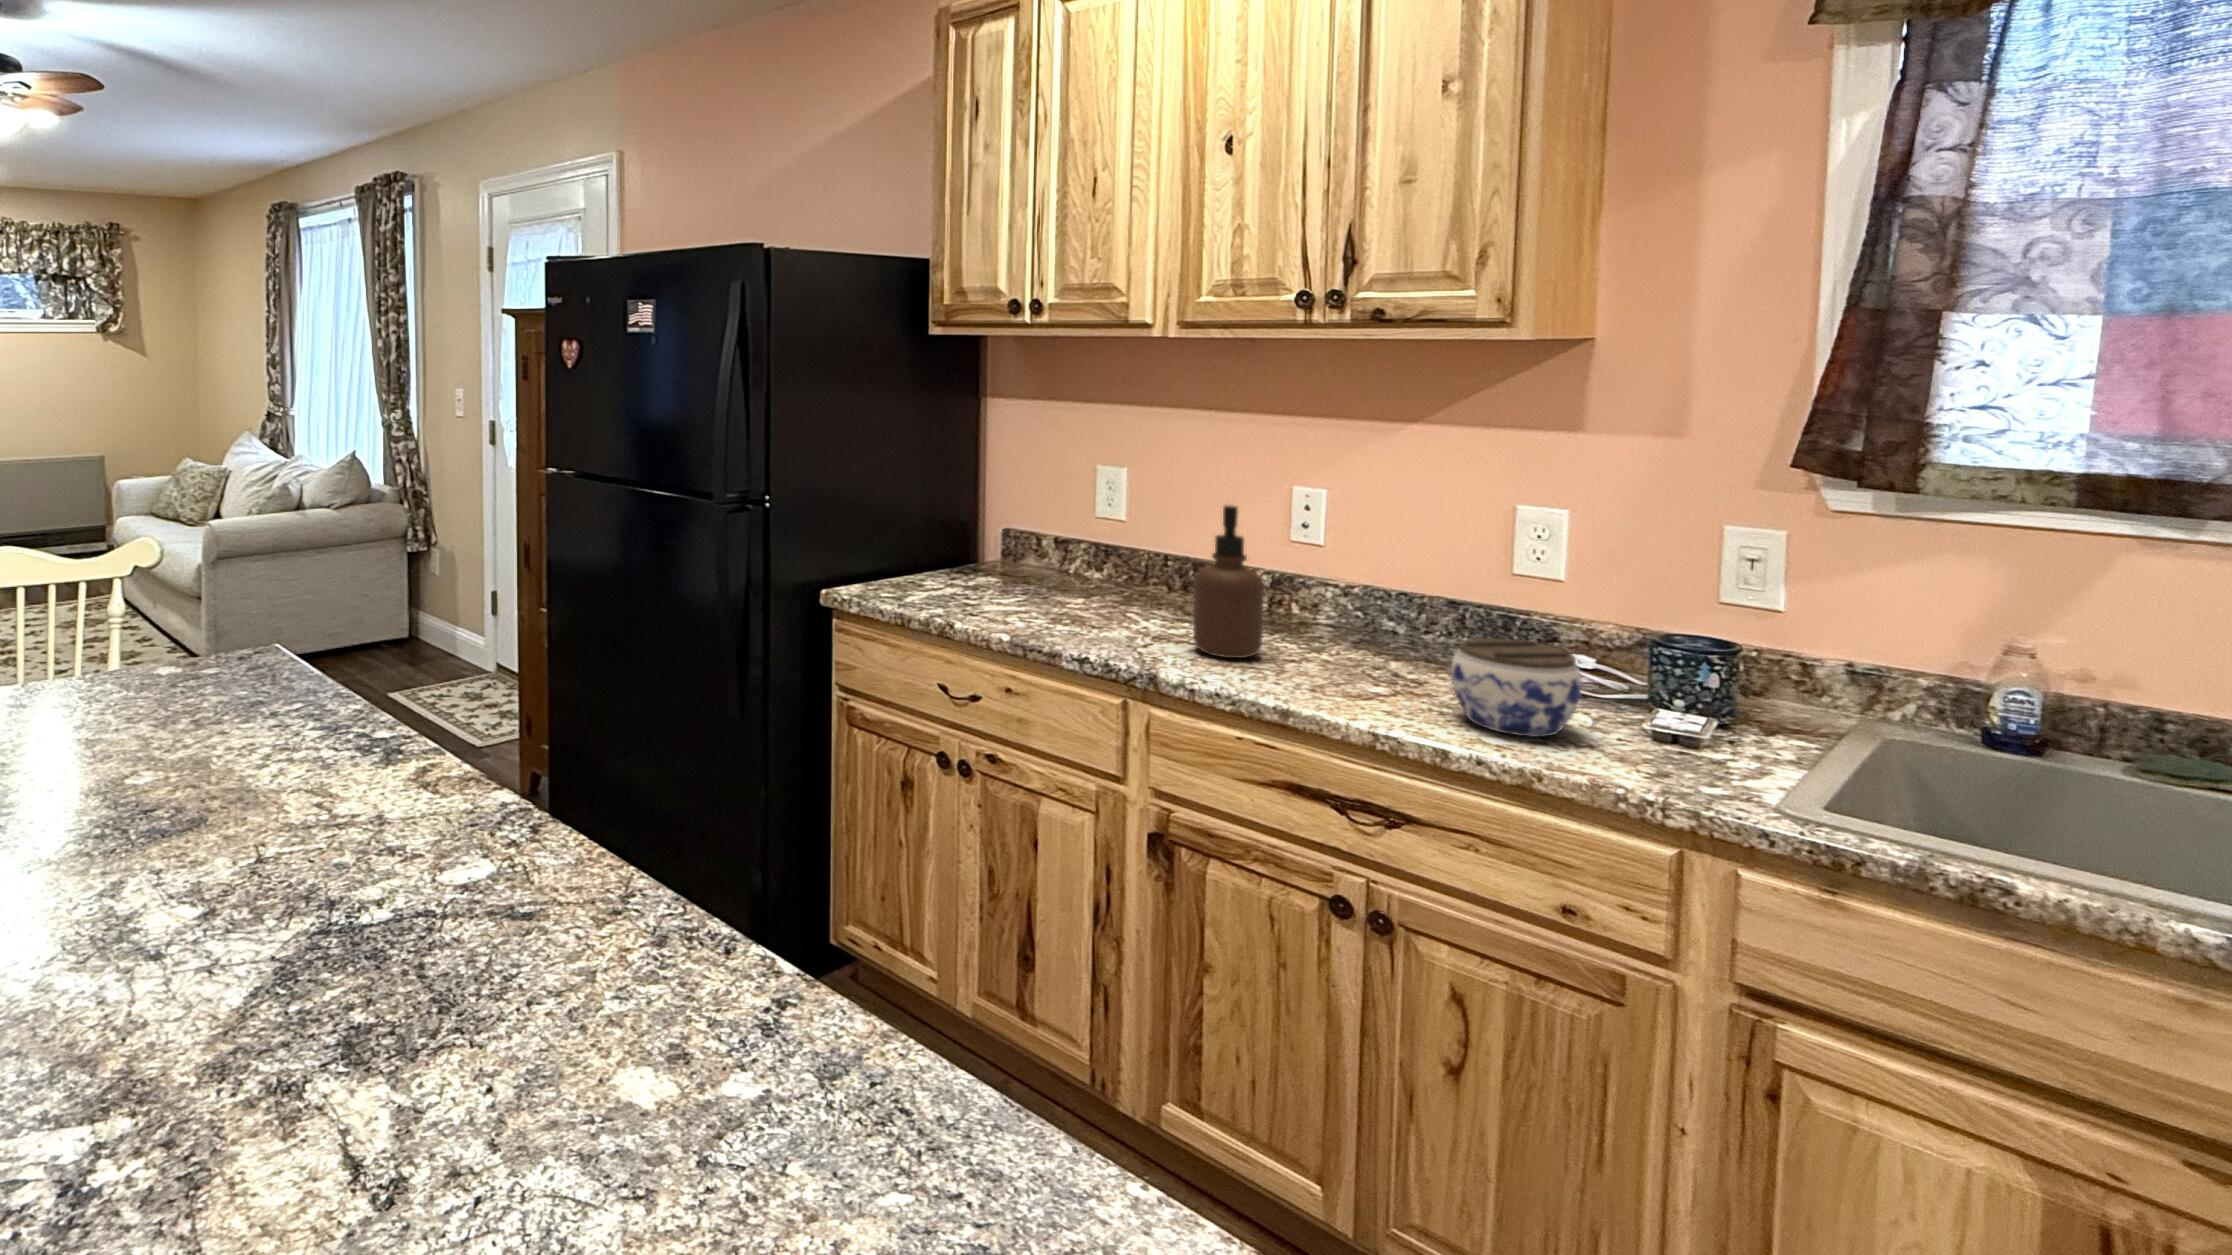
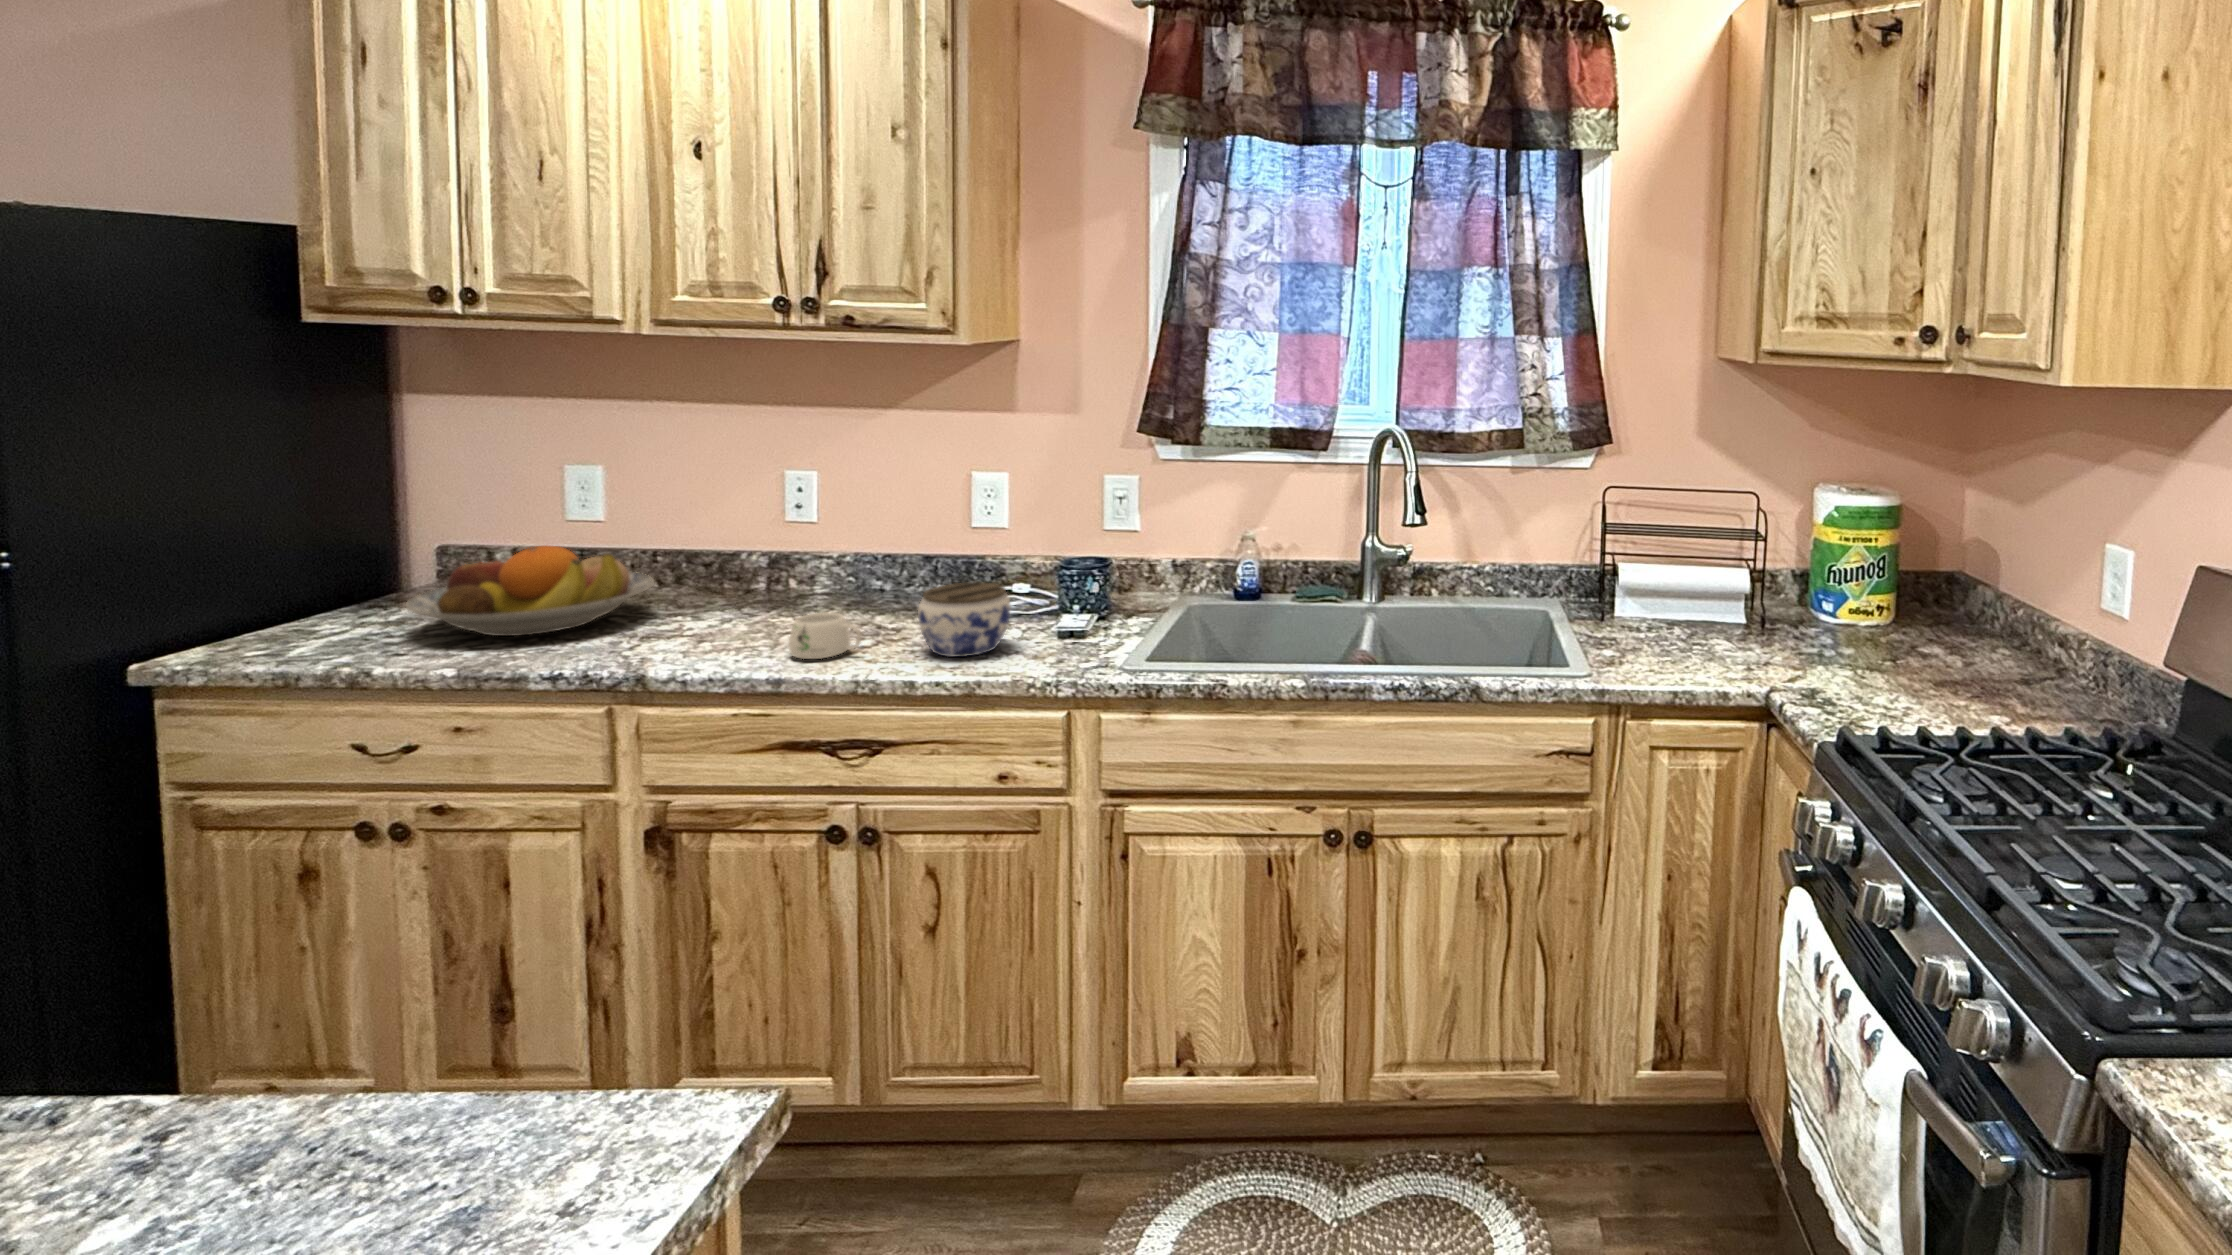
soap dispenser: present [1193,505,1264,658] -> none [683,499,758,645]
fruit bowl: none [981,534,1165,616] -> present [406,545,654,636]
mug: none [1296,643,1380,697] -> present [789,613,861,659]

